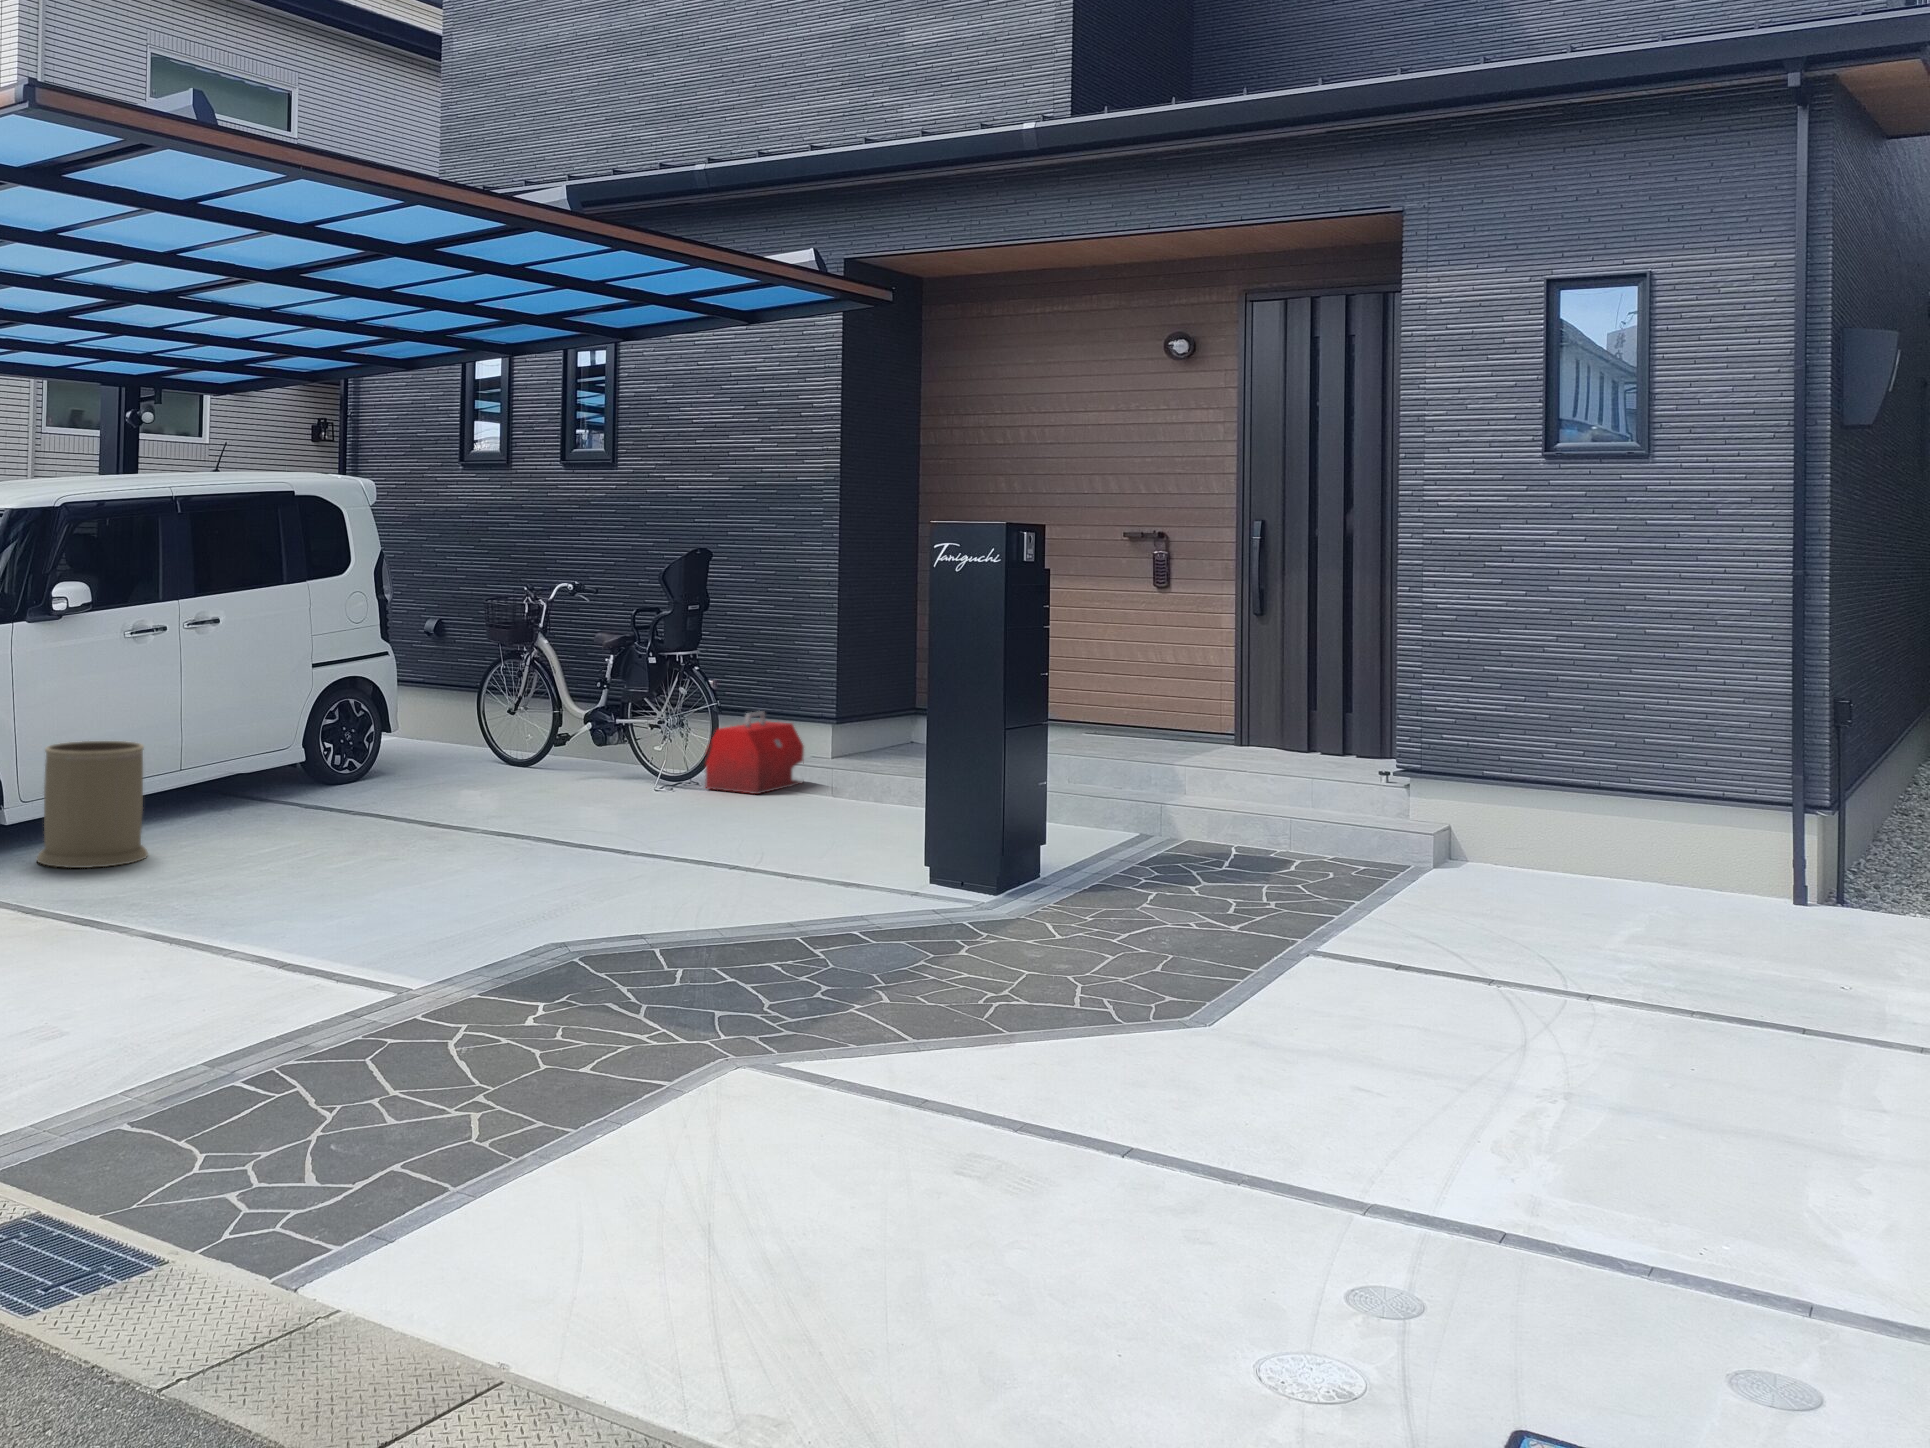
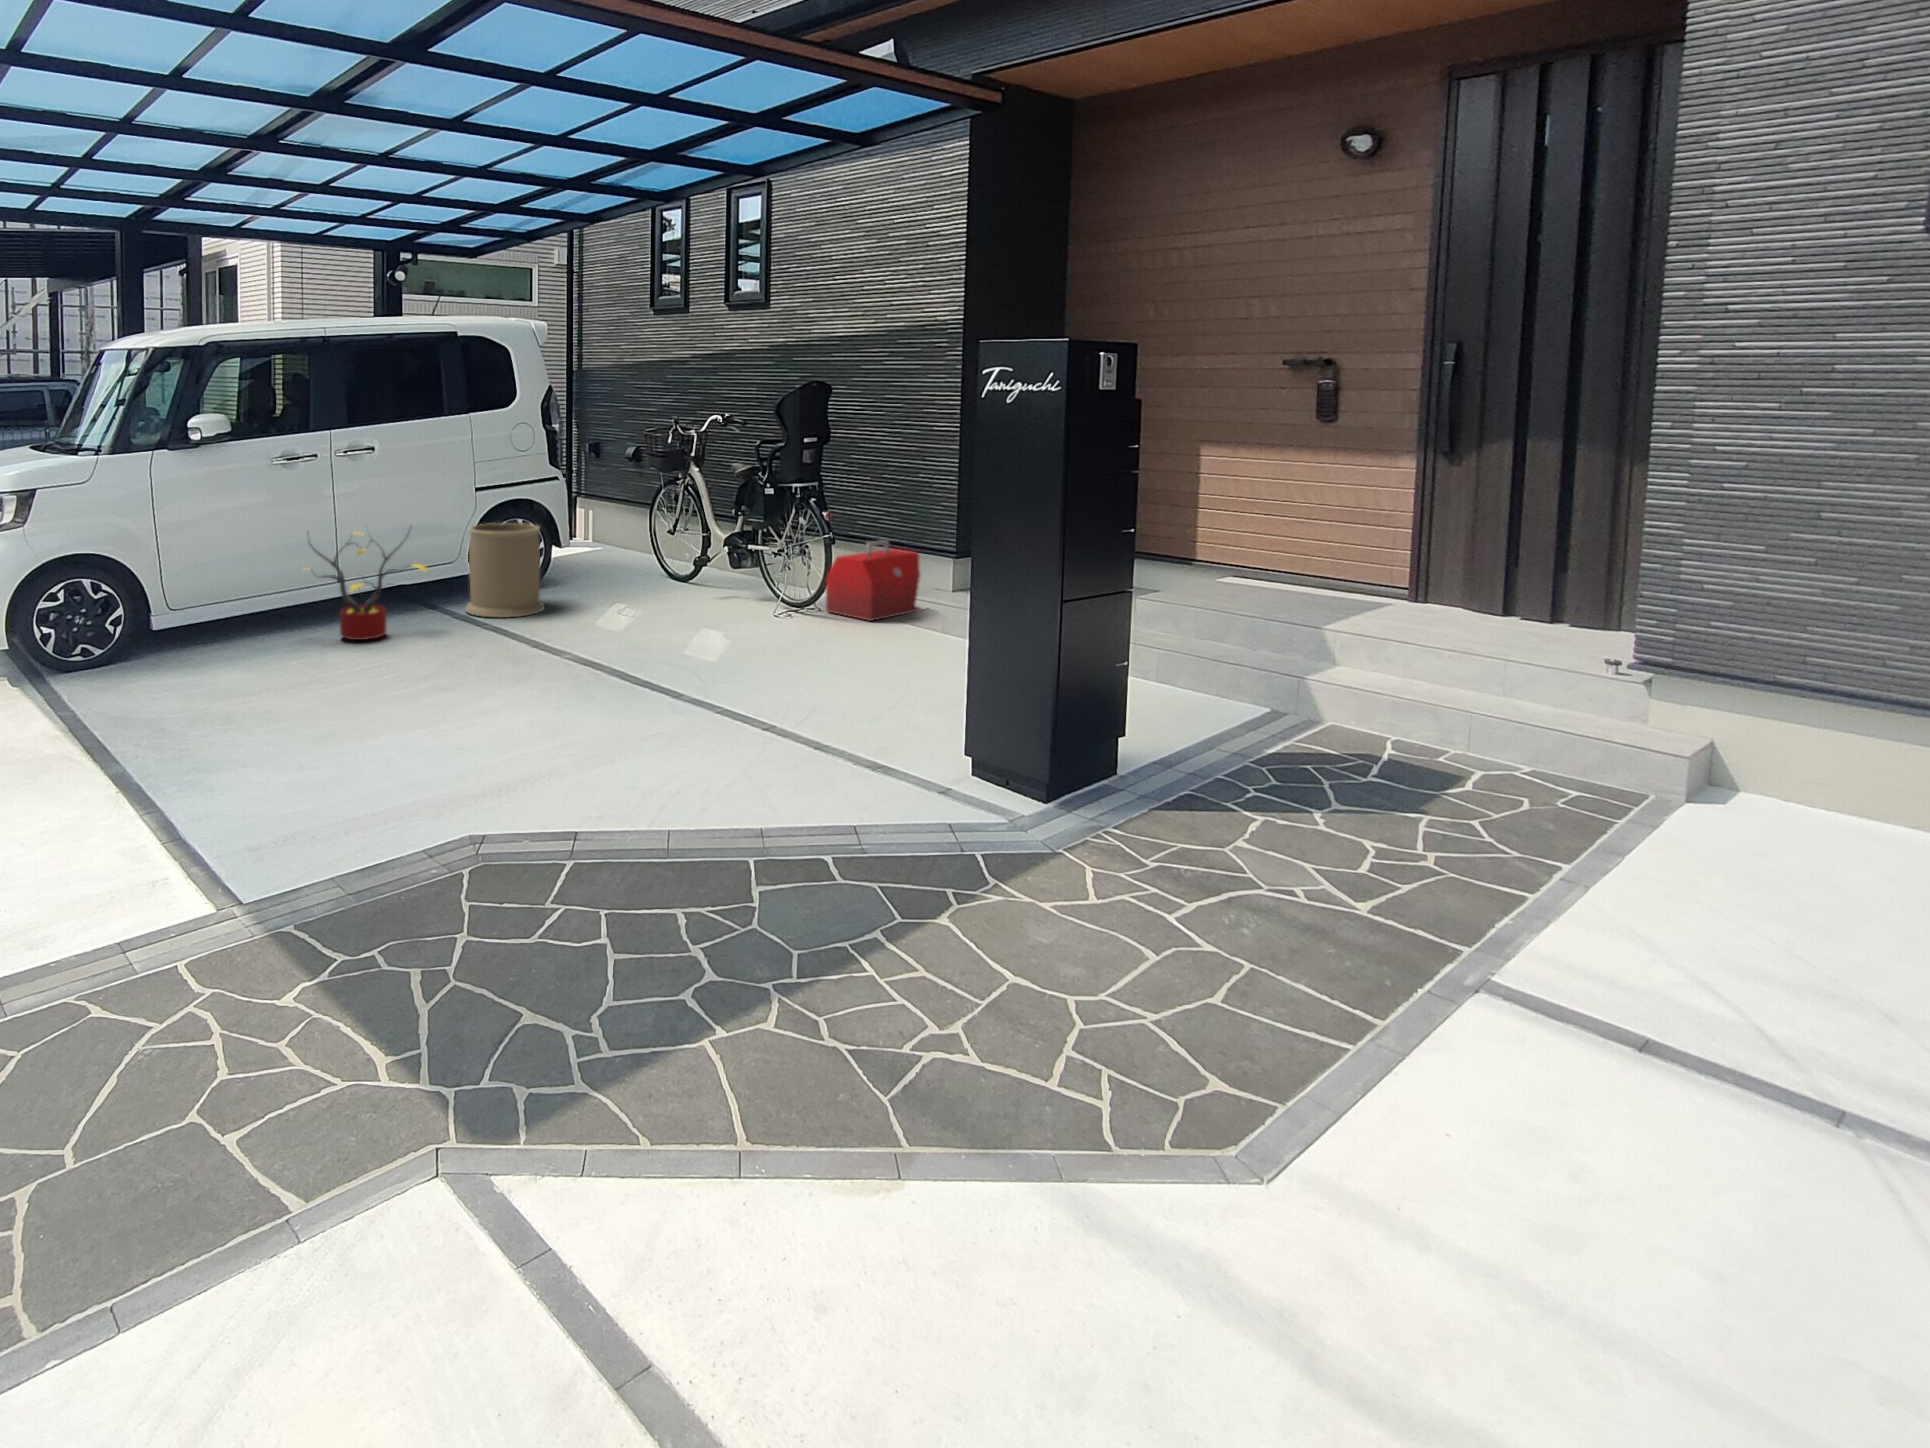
decorative plant: none [149,703,295,832] -> present [310,531,427,640]
trash can: present [37,741,148,868] -> present [466,523,545,618]

